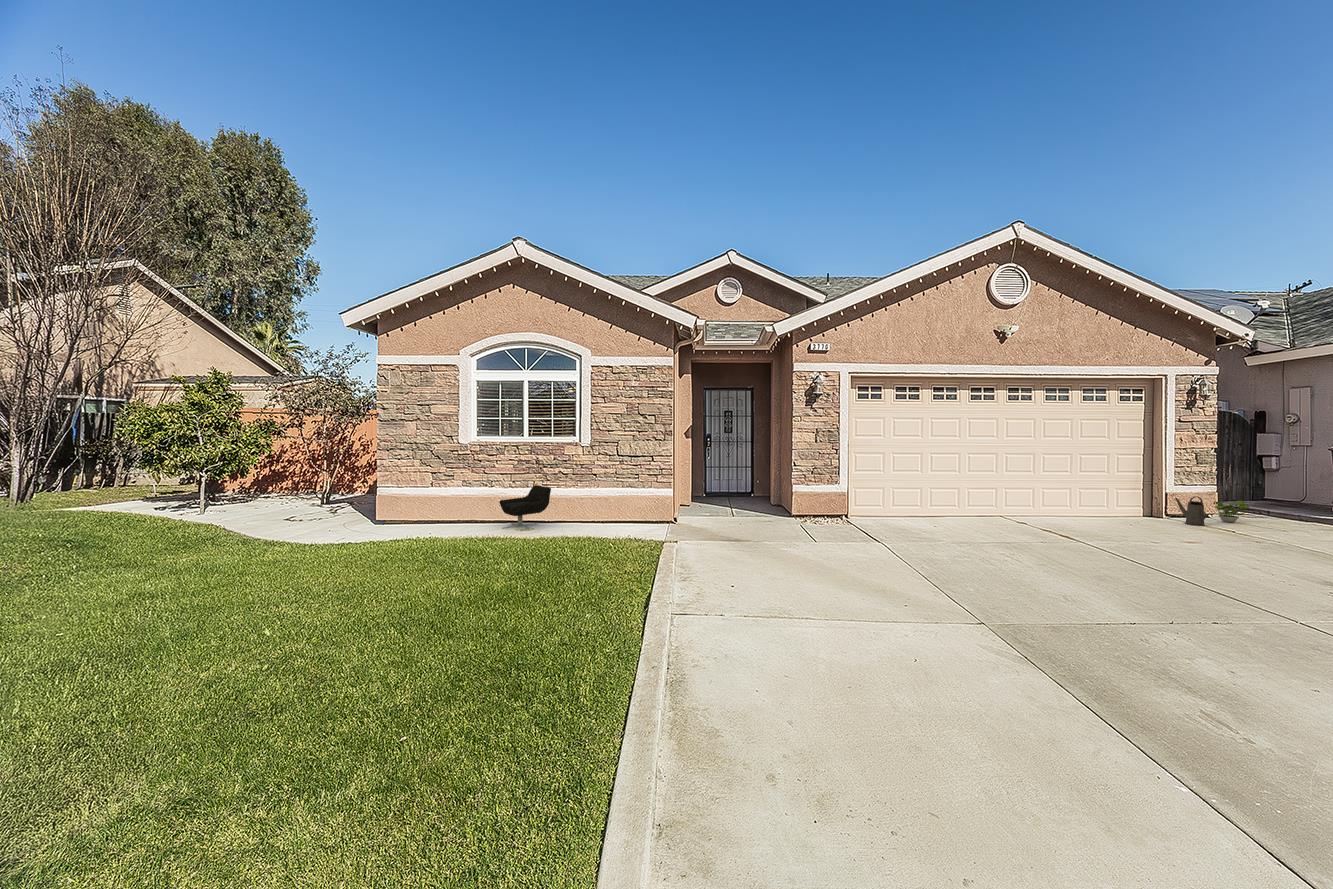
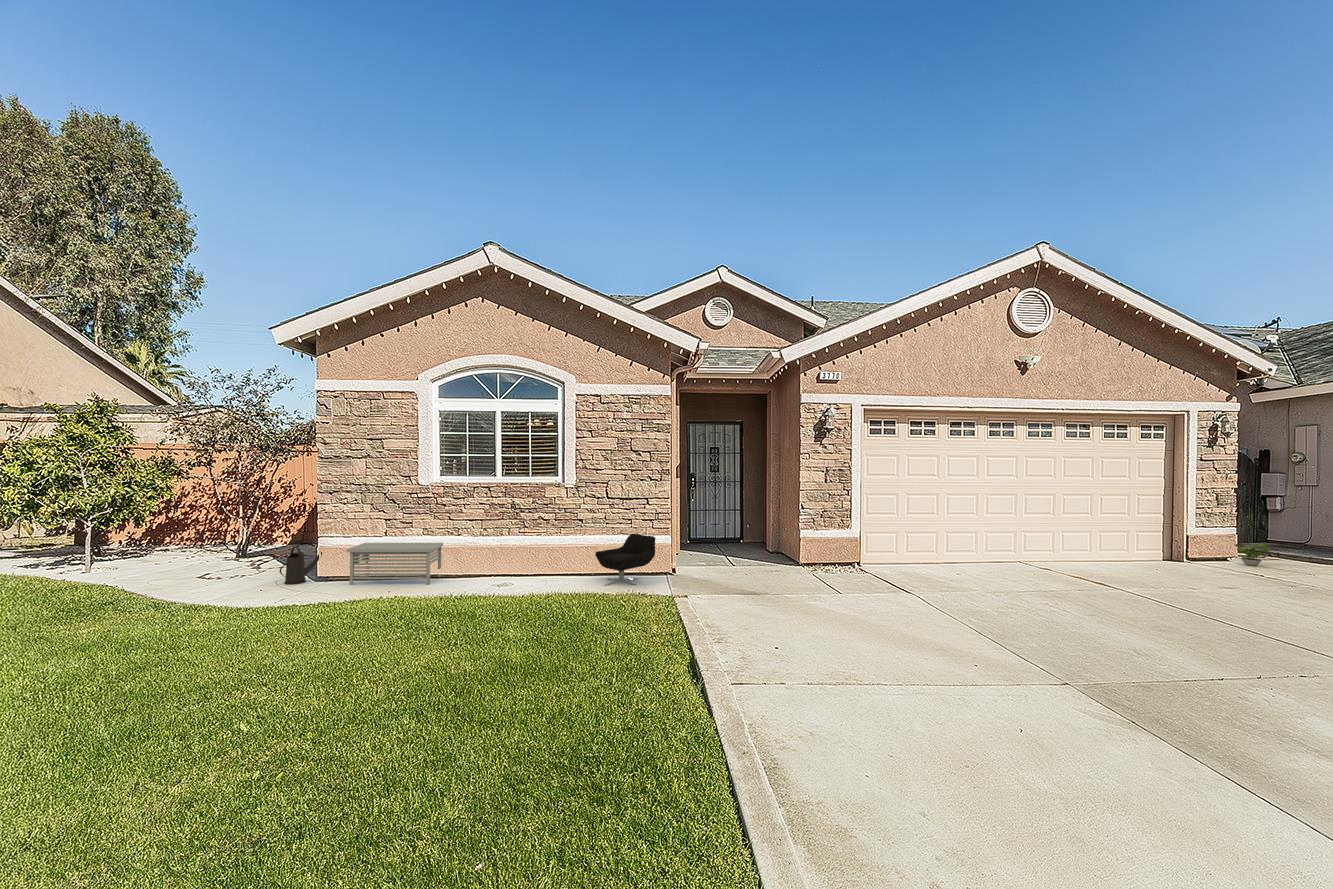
lounge chair: present [499,485,551,529] -> present [595,534,655,585]
storage bench: none [399,492,480,527] -> present [346,543,443,585]
watering can: present [1175,496,1207,526] -> present [280,546,322,584]

